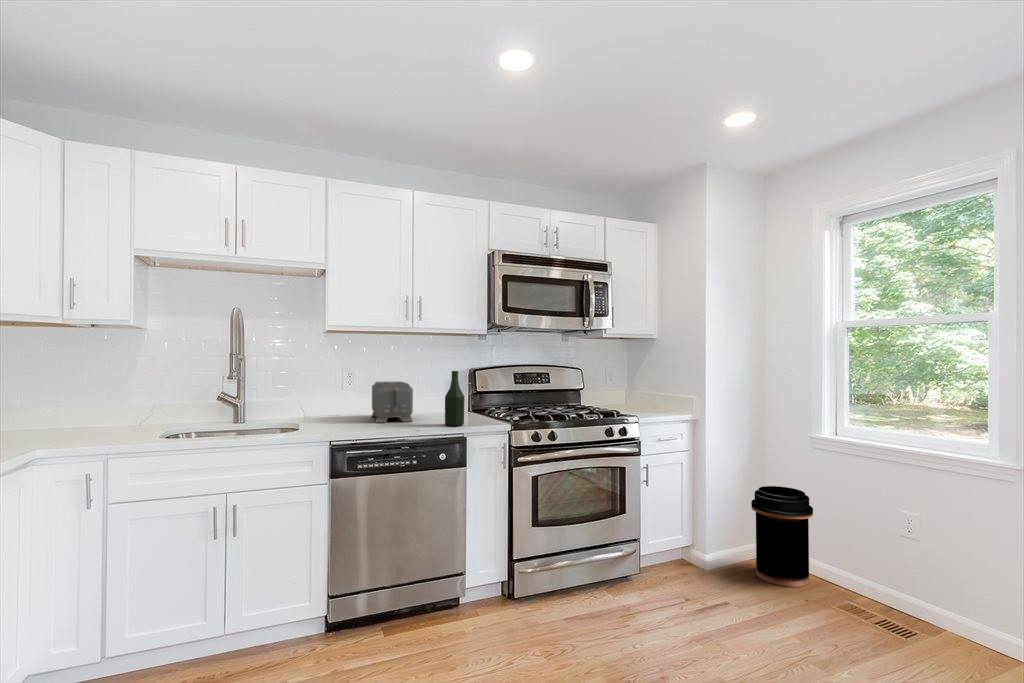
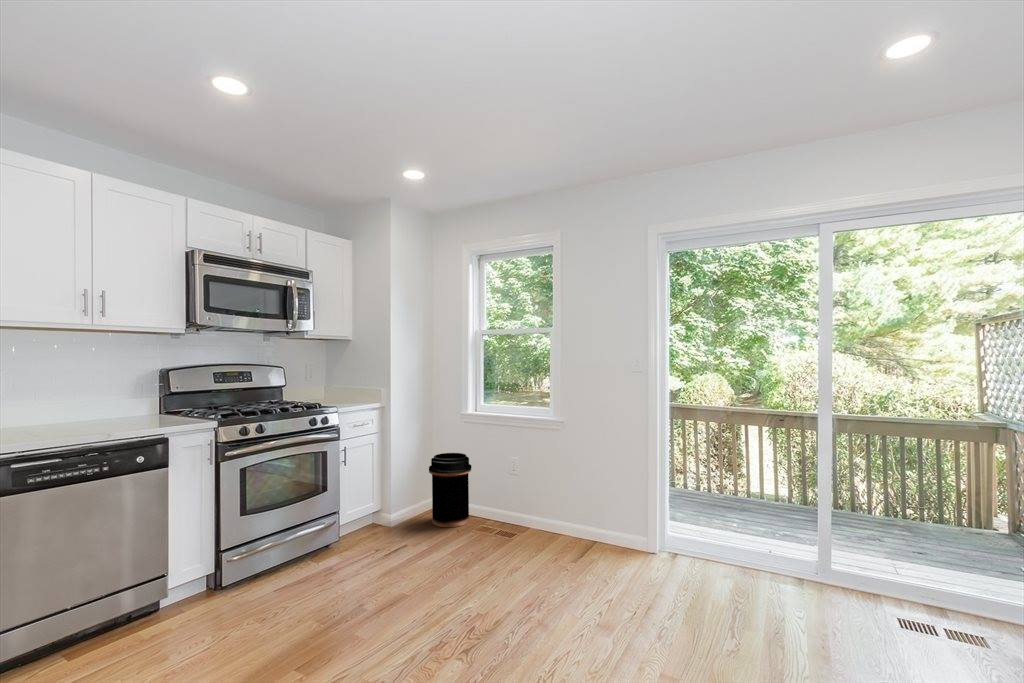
bottle: present [445,371,464,426] -> none [141,372,164,428]
toaster: present [372,381,413,423] -> none [28,386,95,433]

